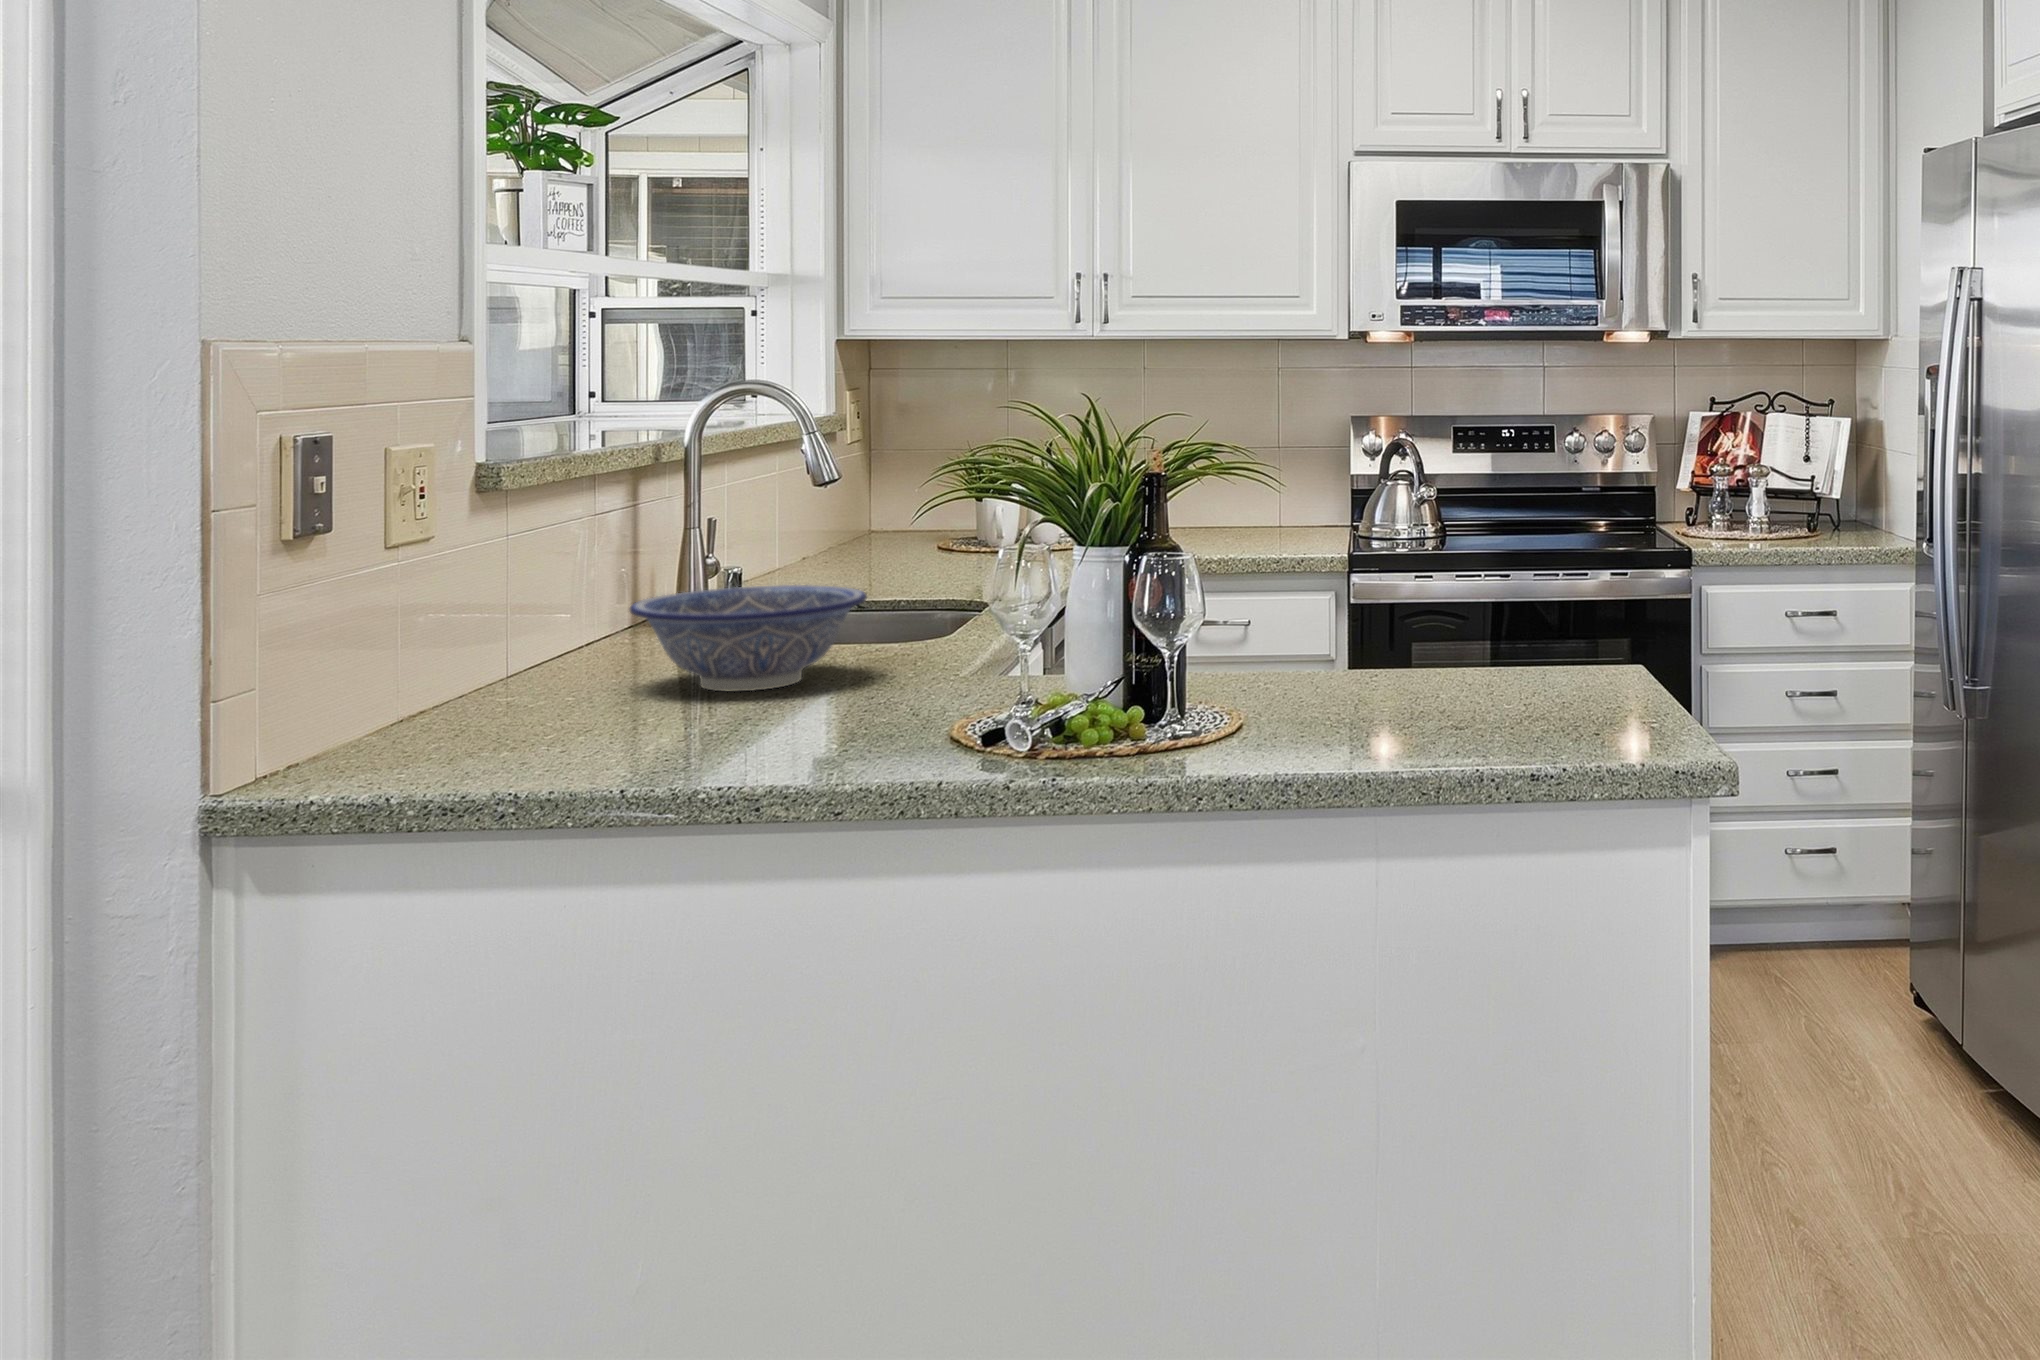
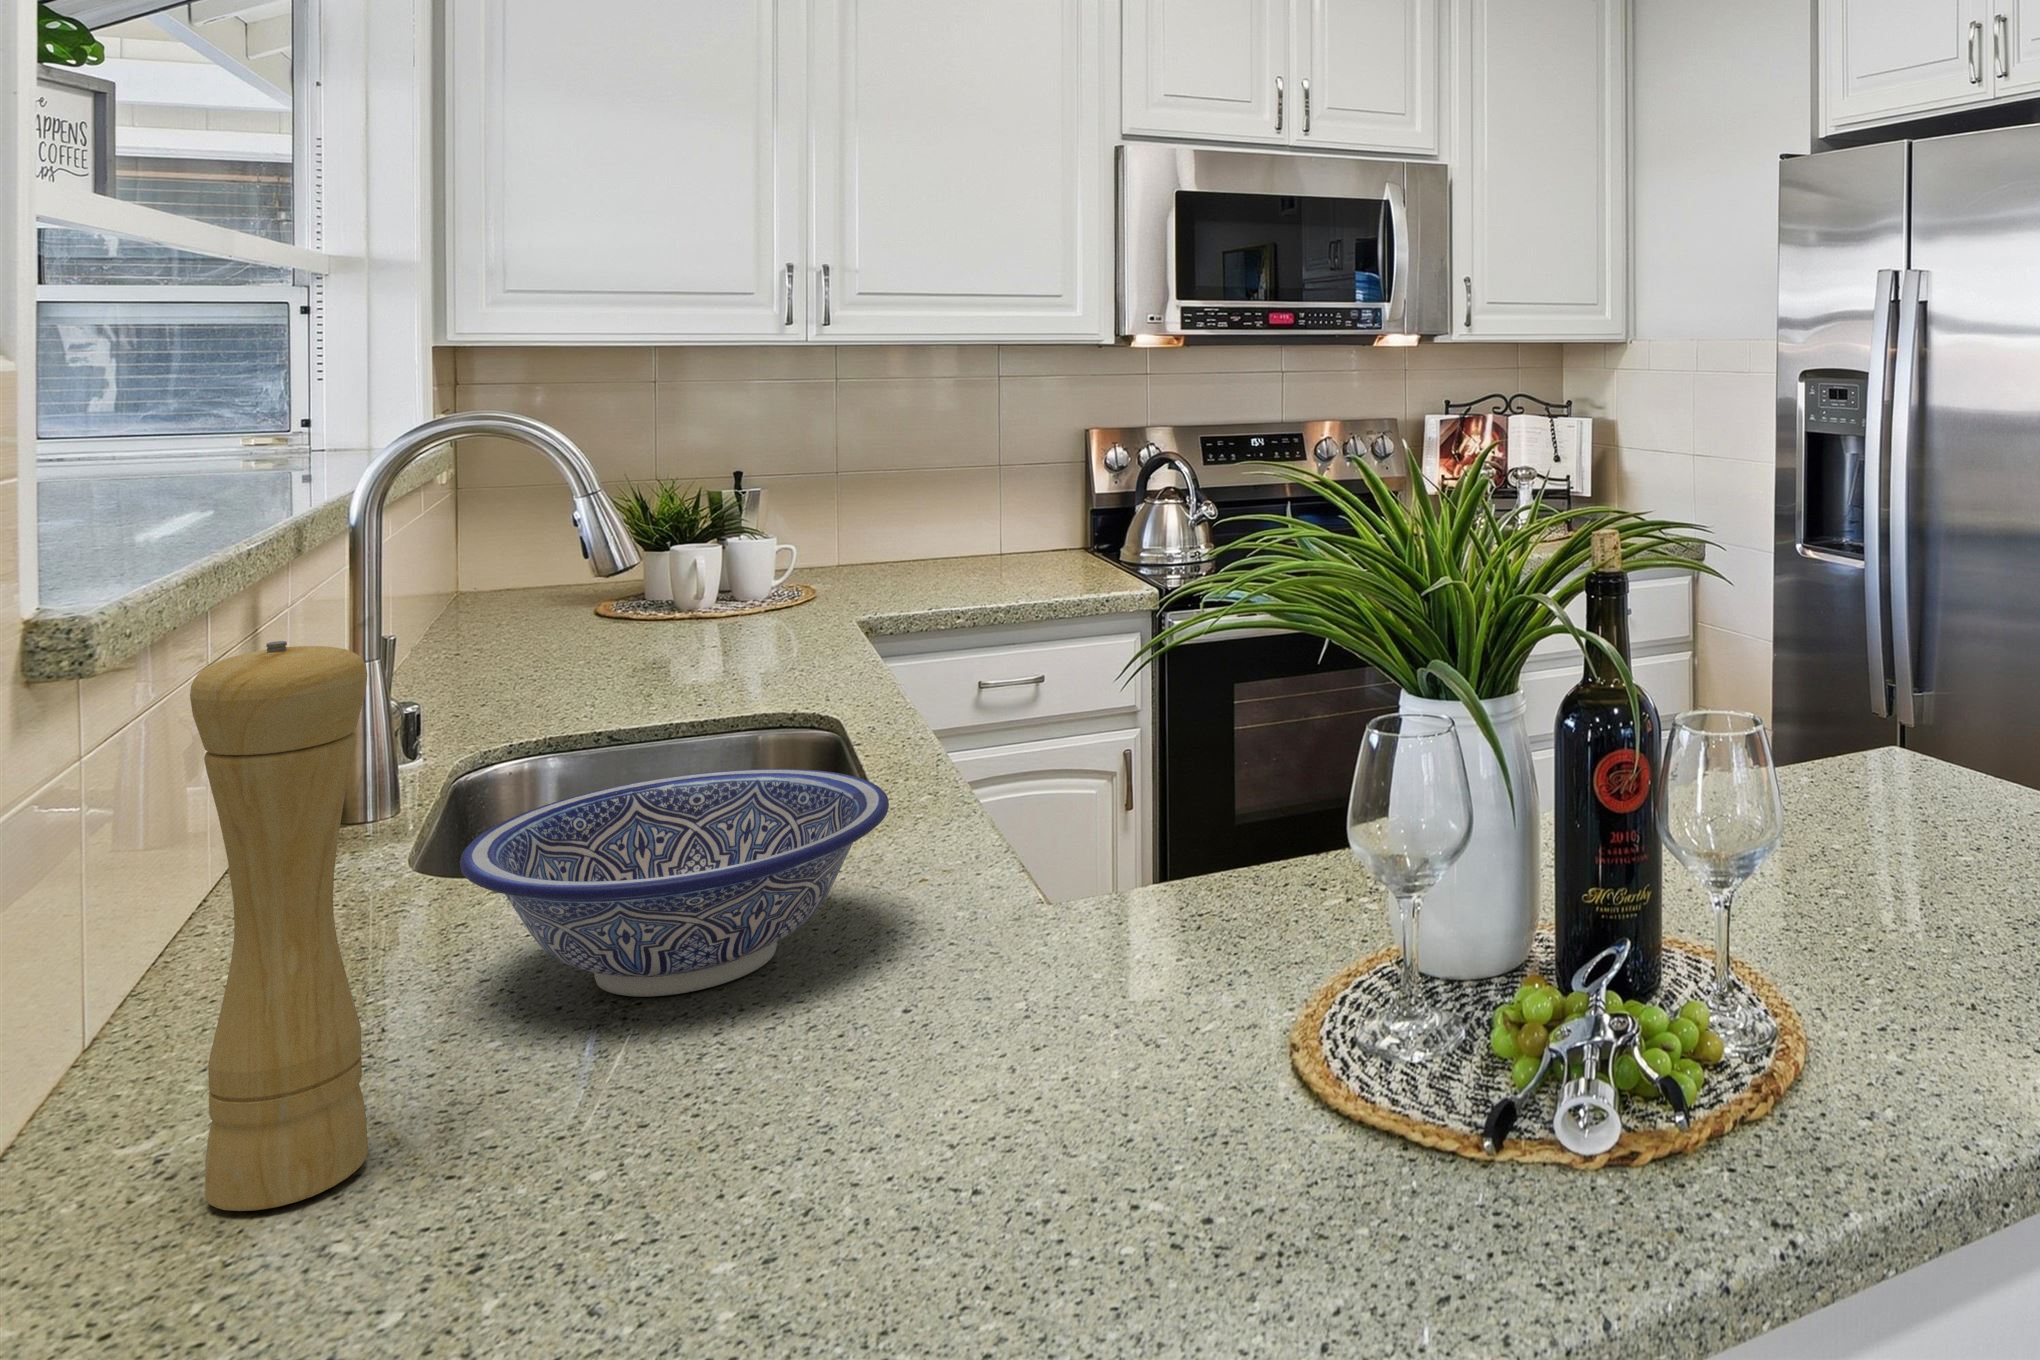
pepper mill: none [468,458,544,726] -> present [190,641,368,1211]

